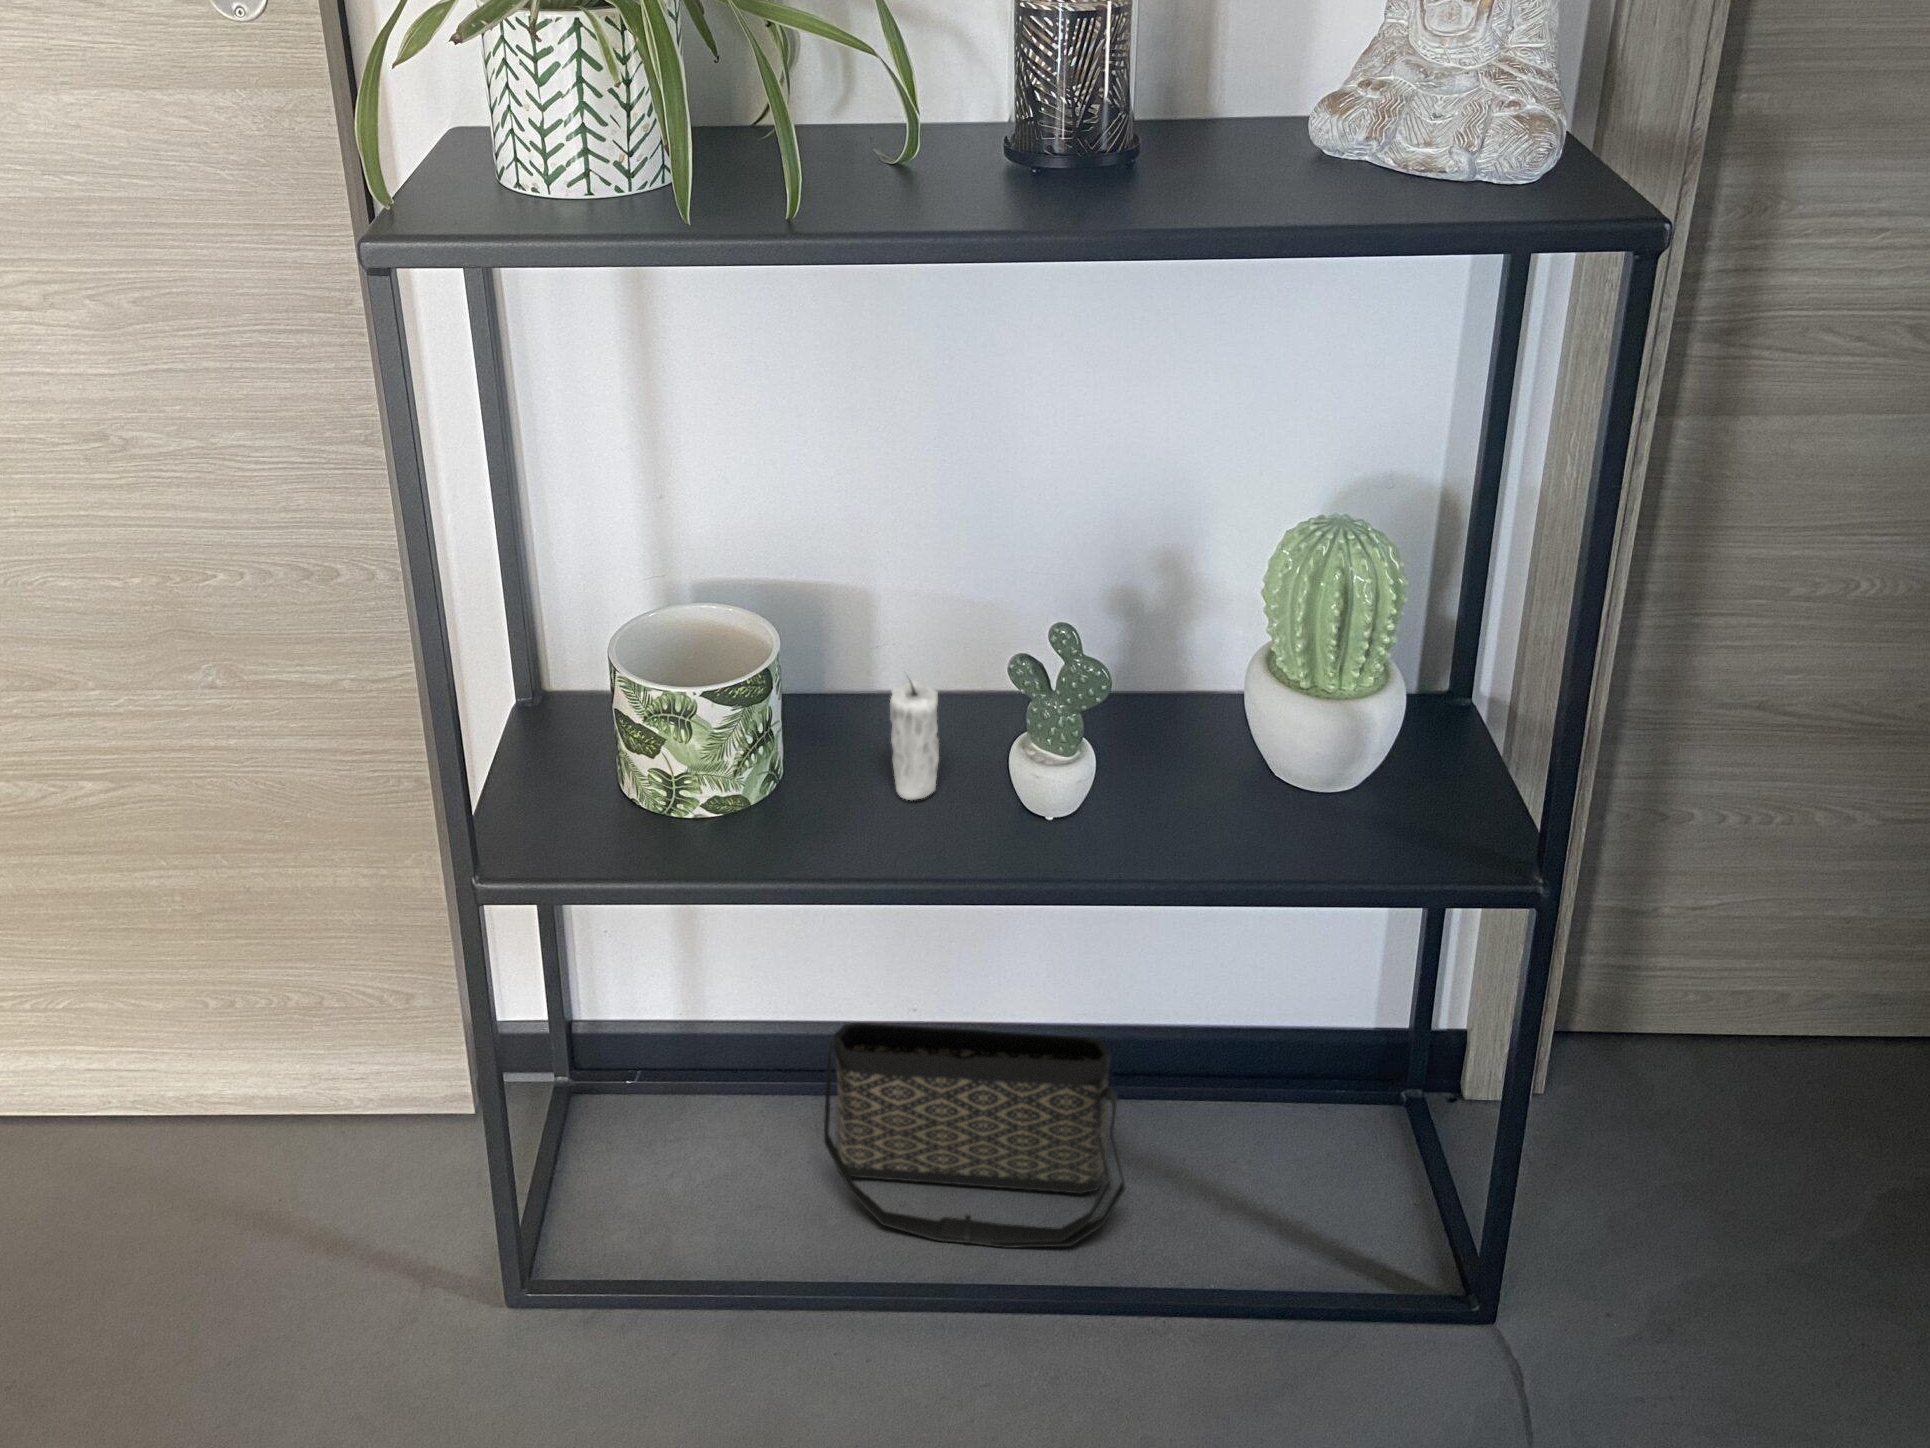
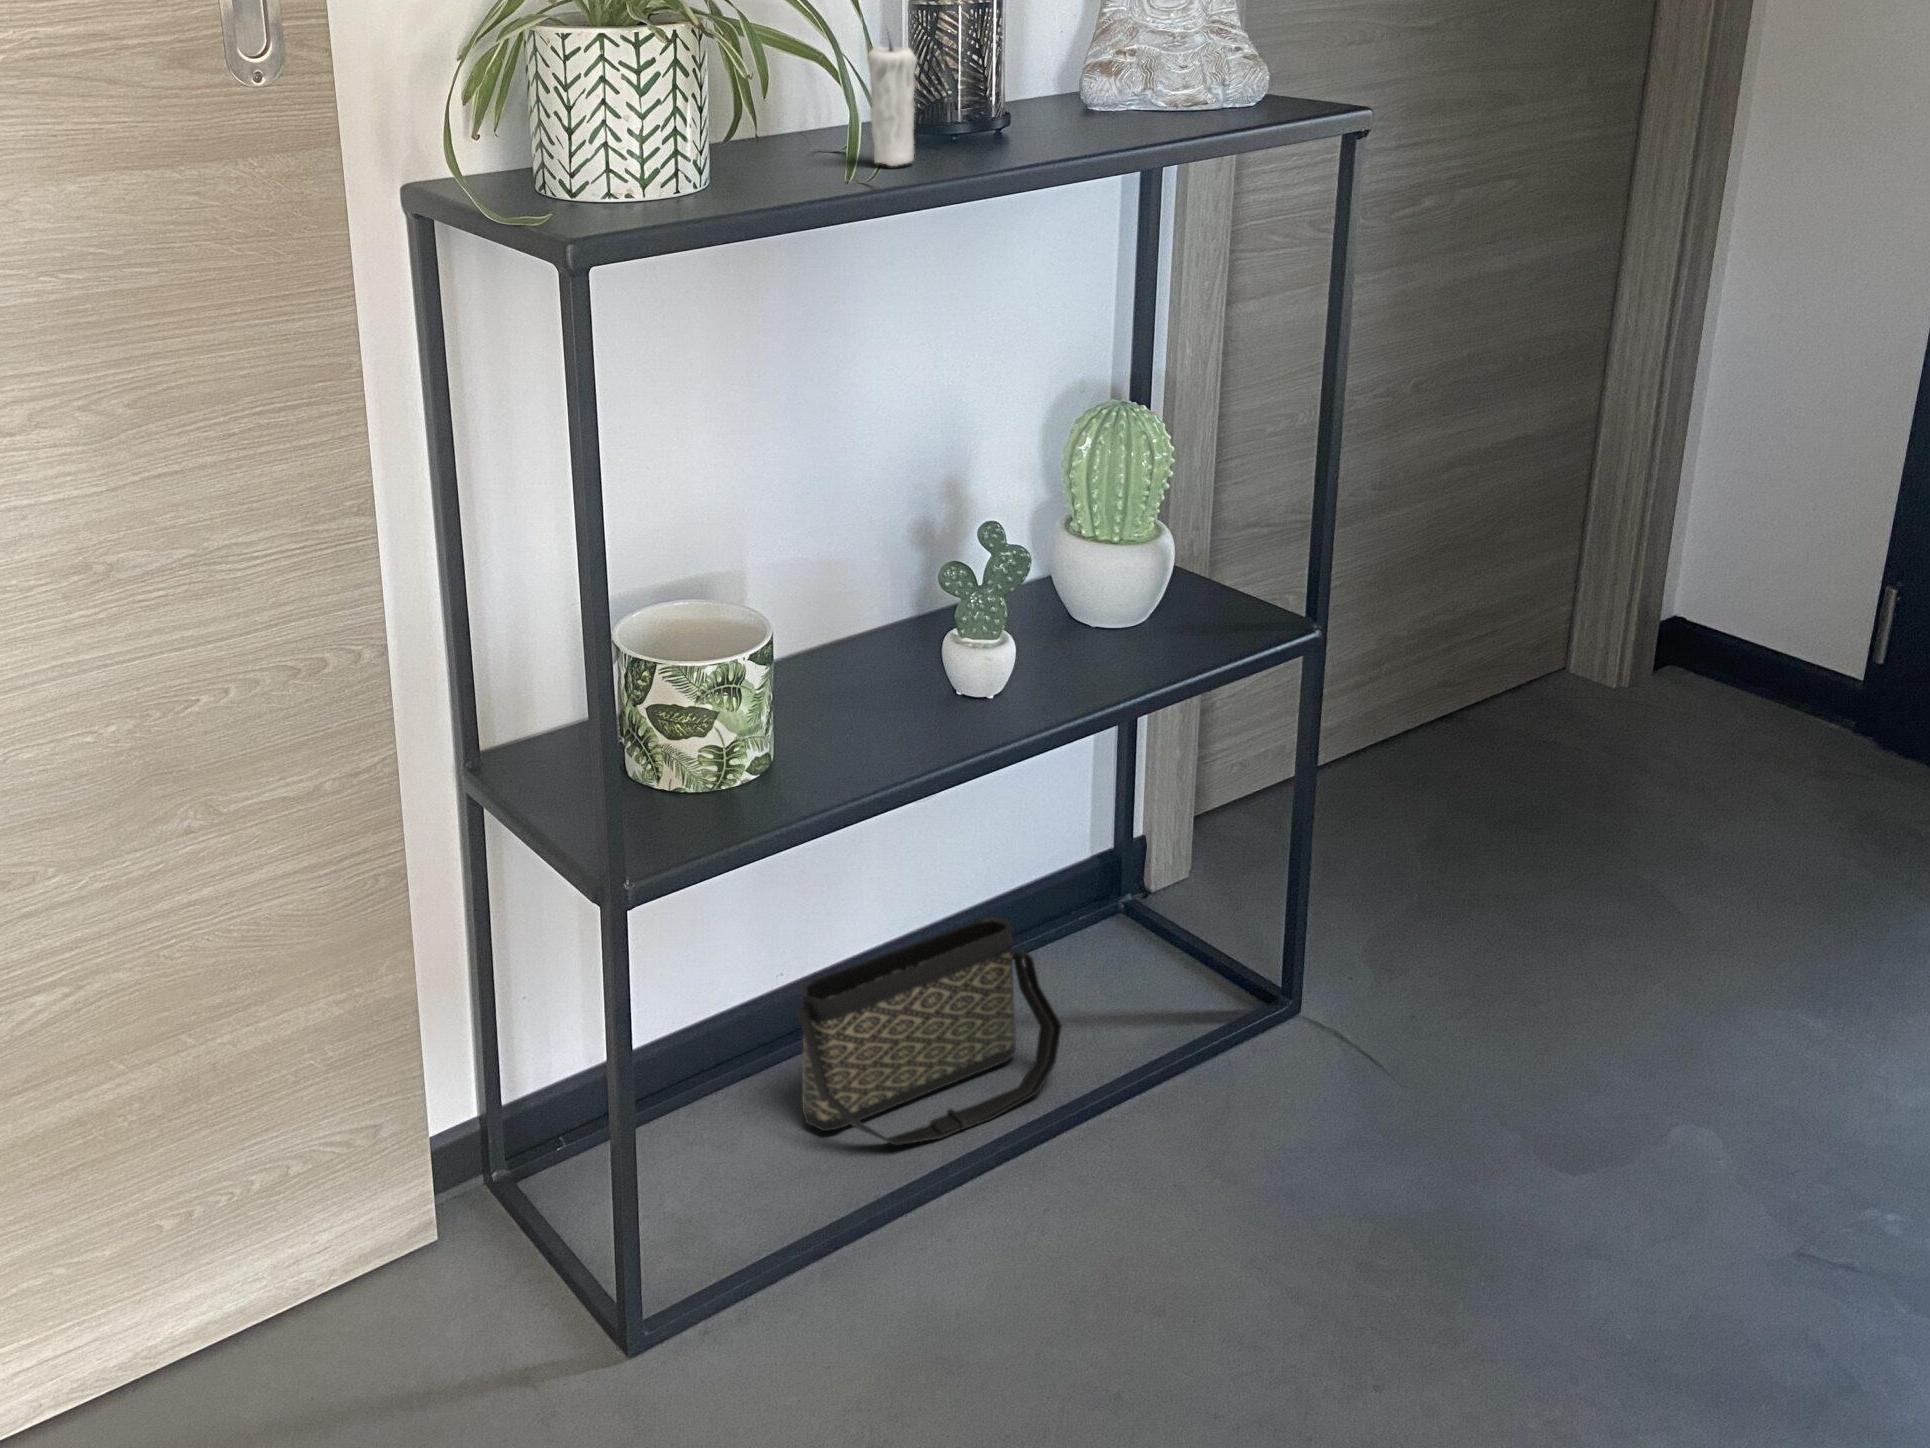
candle: present [890,677,939,800] -> present [867,33,917,166]

